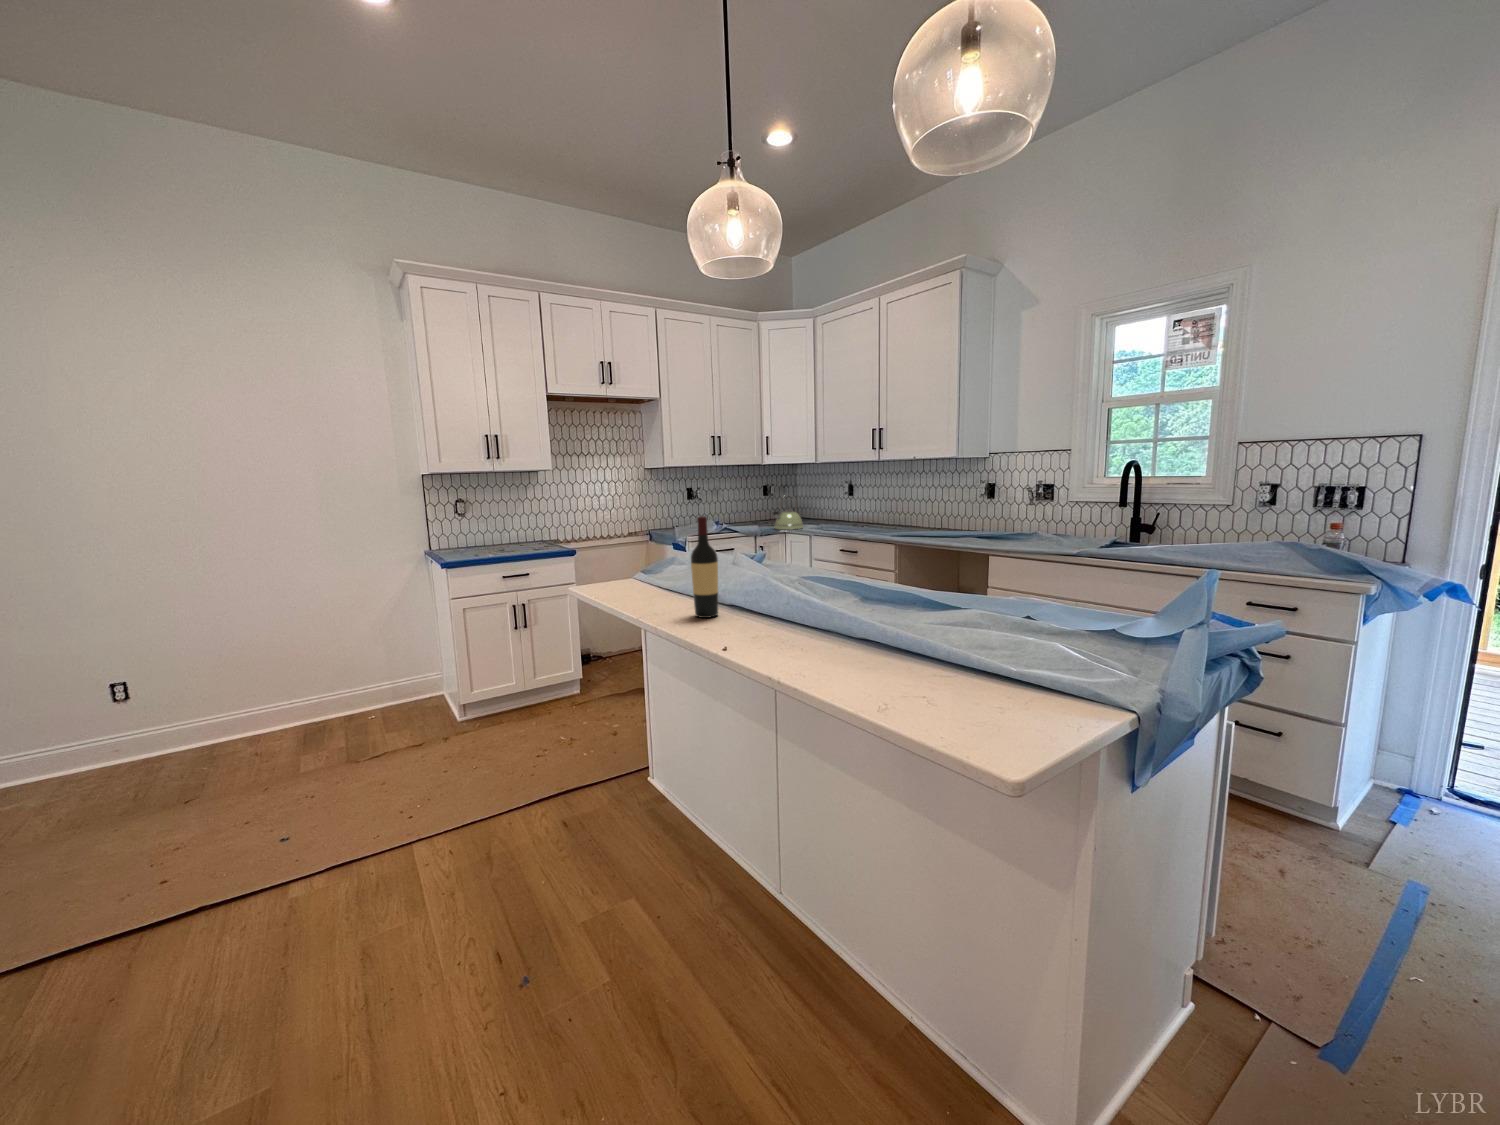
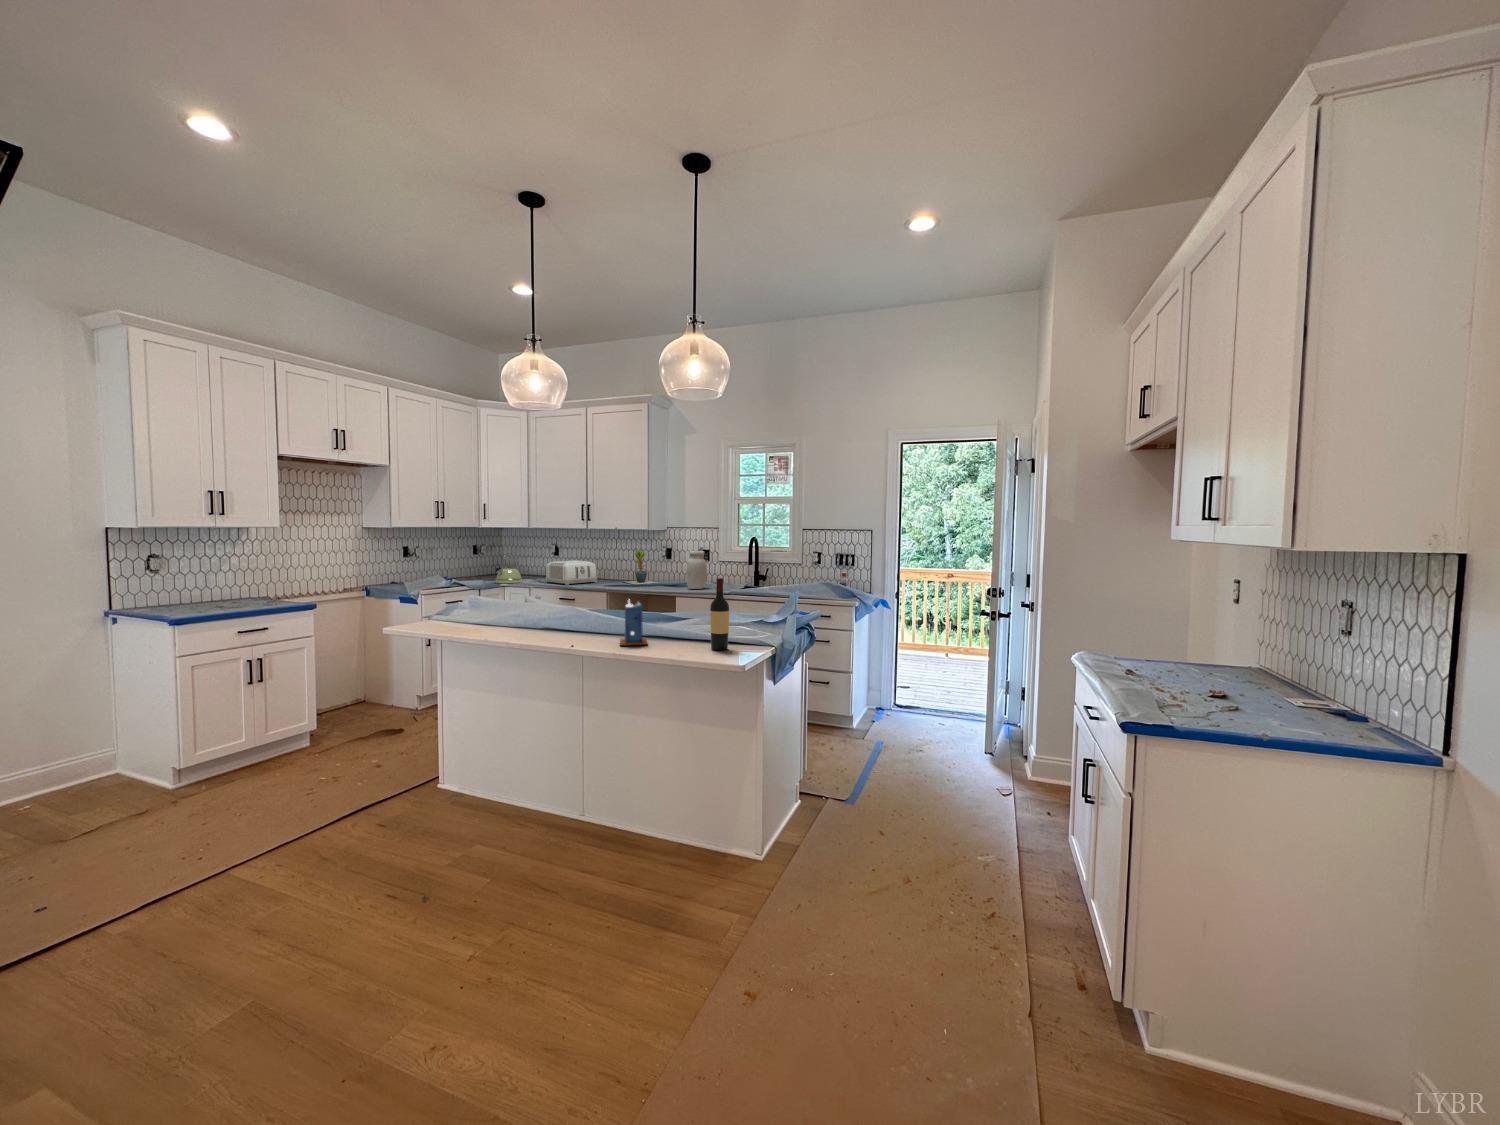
potted plant: none [920,485,973,534] -> present [624,550,658,584]
jar: none [1005,485,1040,544] -> present [686,551,707,589]
toaster: none [827,502,888,533] -> present [545,561,597,585]
wine bottle: present [691,516,718,618] -> present [710,578,729,650]
candle: none [790,571,849,664] -> present [620,599,648,646]

